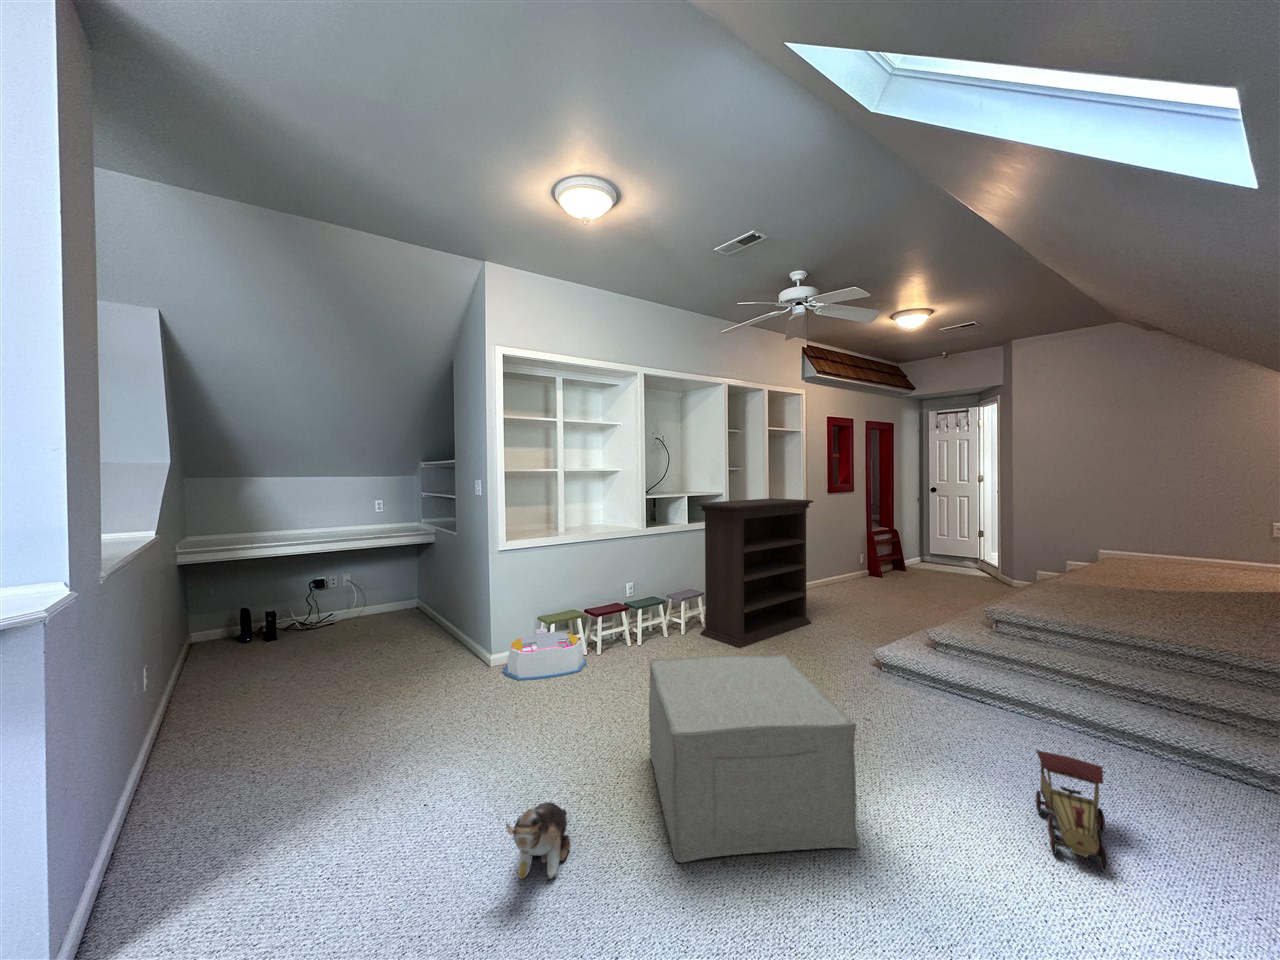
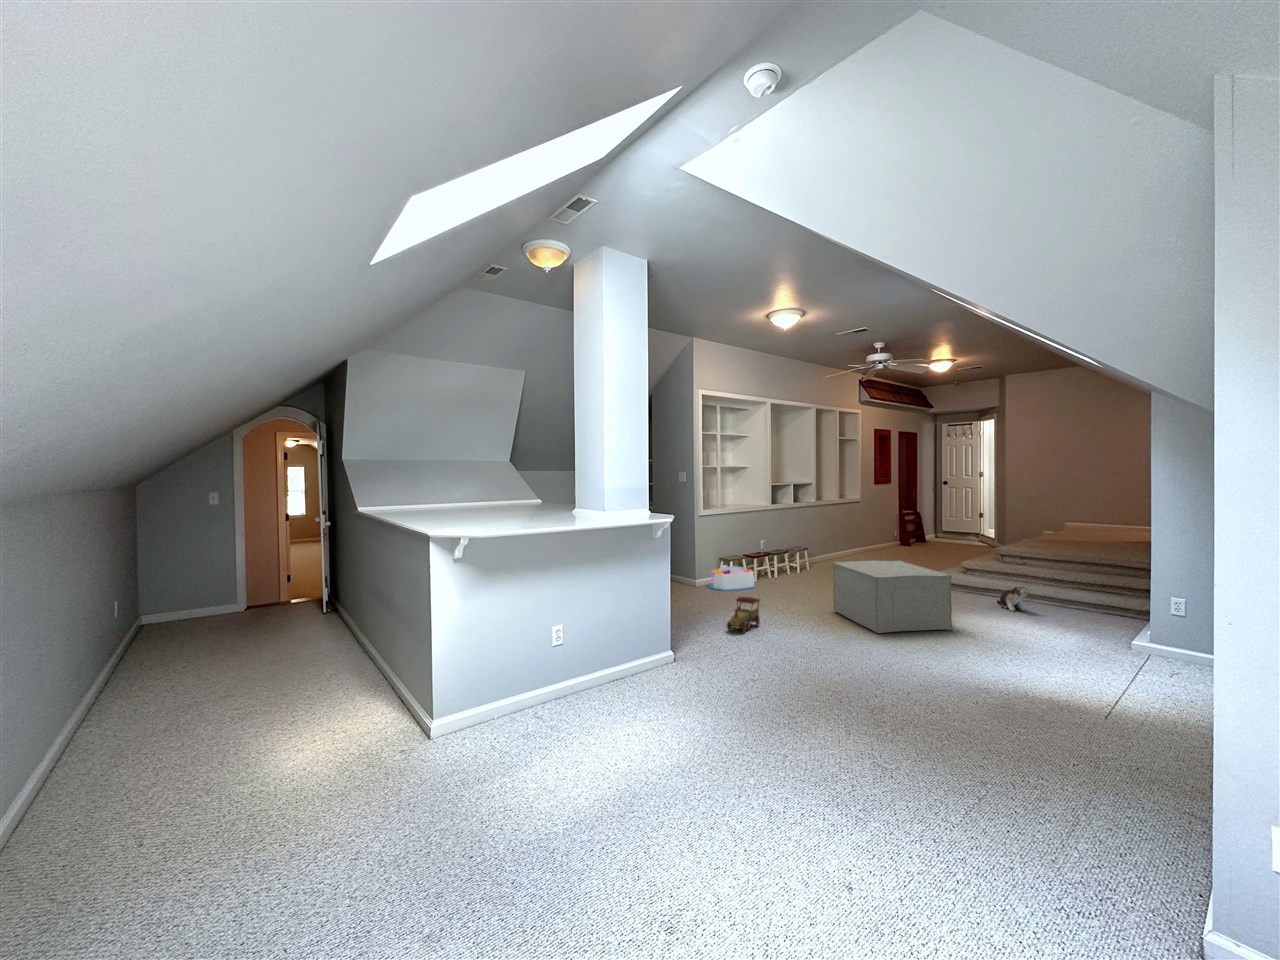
bookshelf: present [696,498,814,648] -> none [809,486,880,578]
toy train: present [1035,750,1108,871] -> present [727,597,760,633]
plush toy: present [506,802,570,879] -> present [997,585,1030,611]

